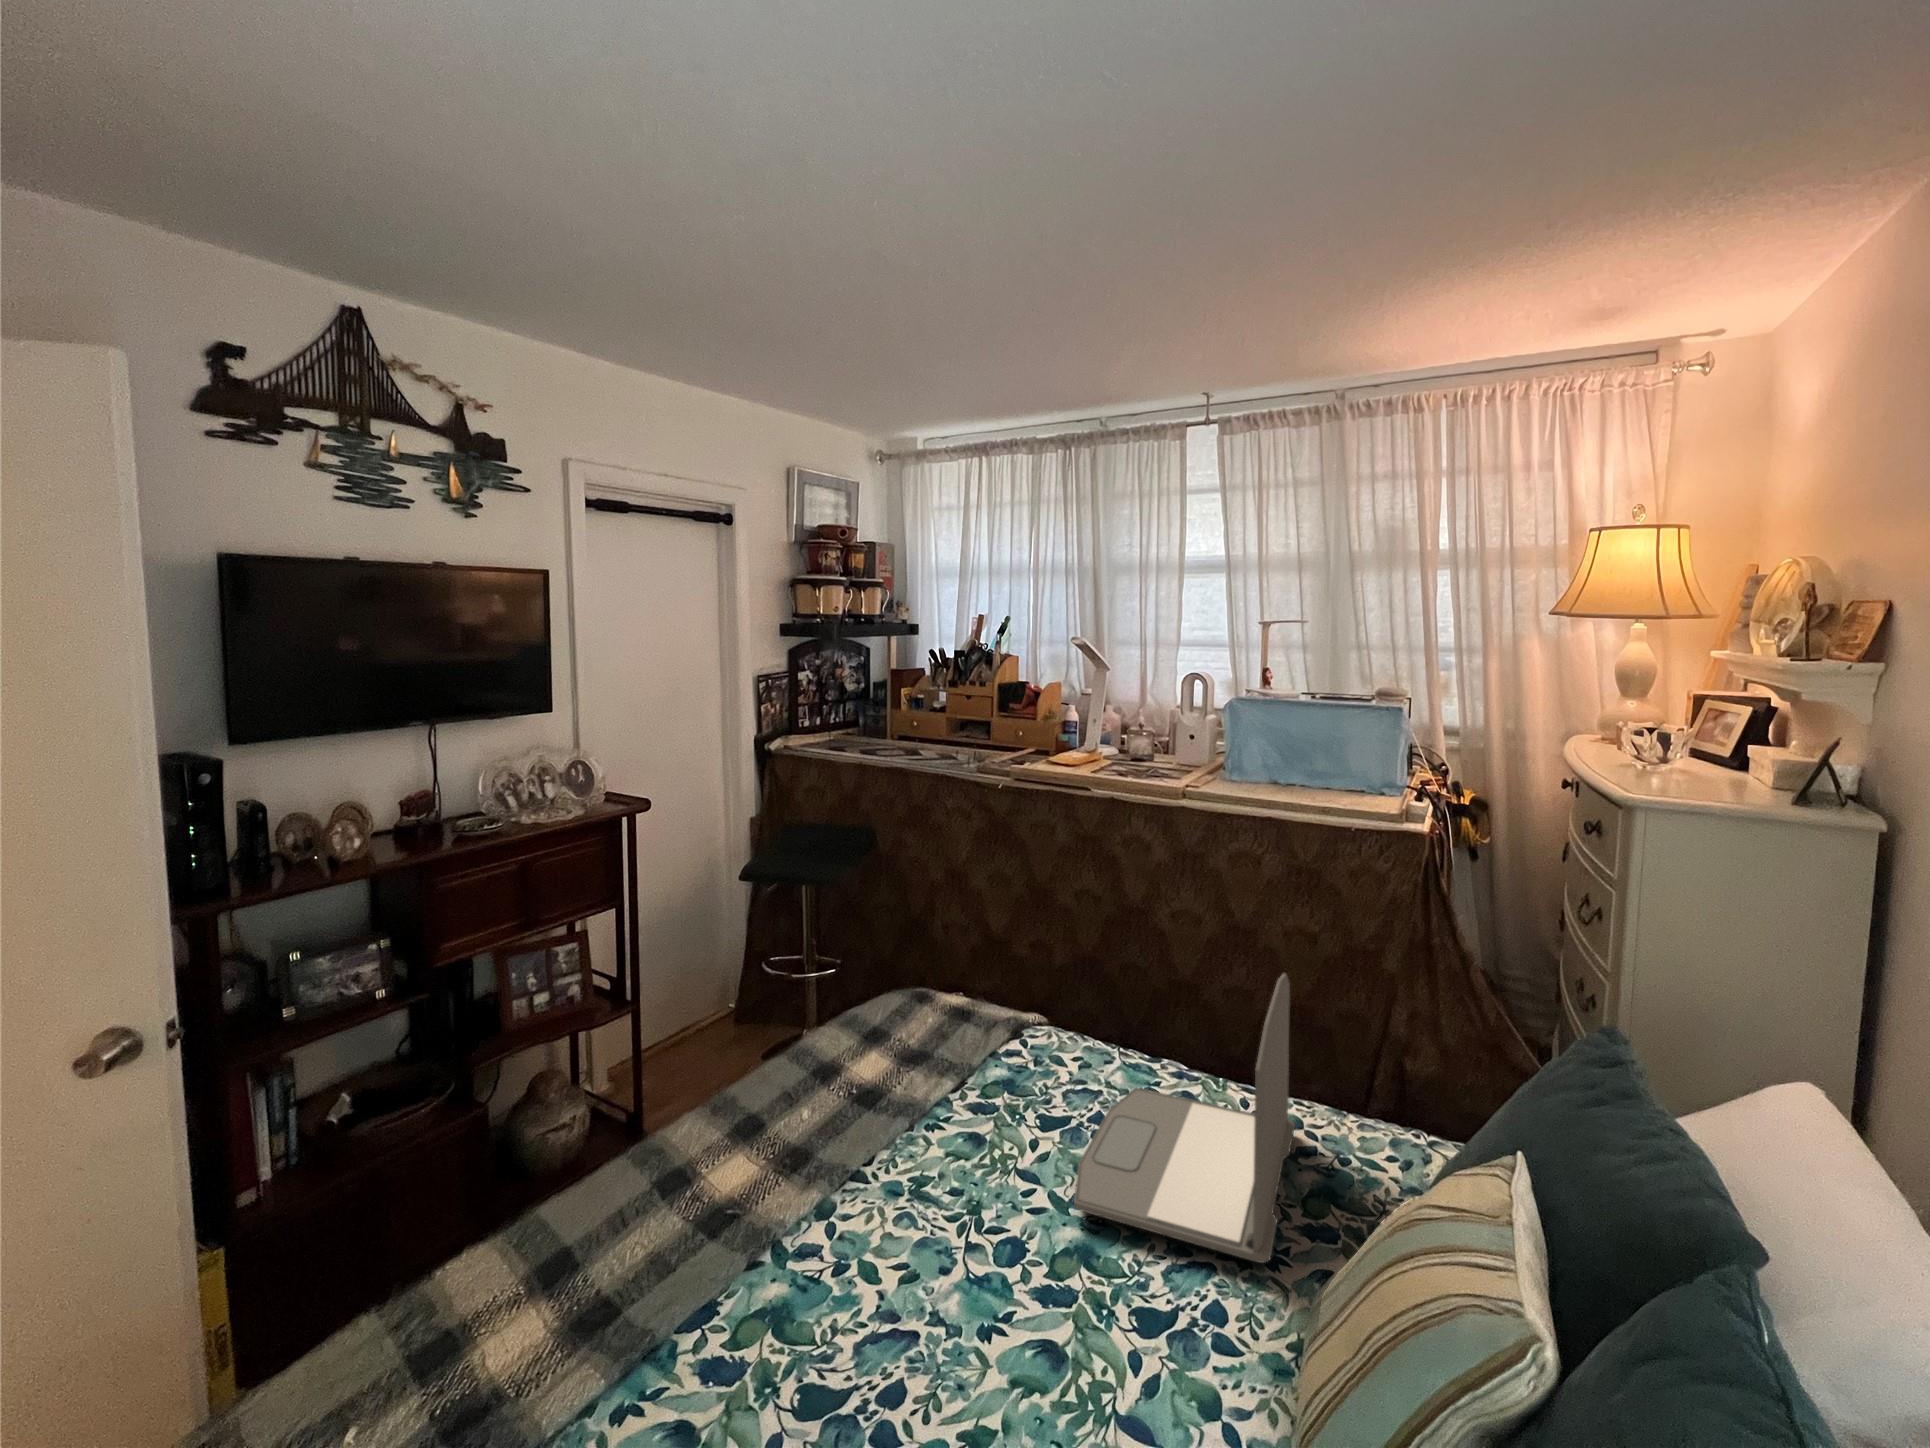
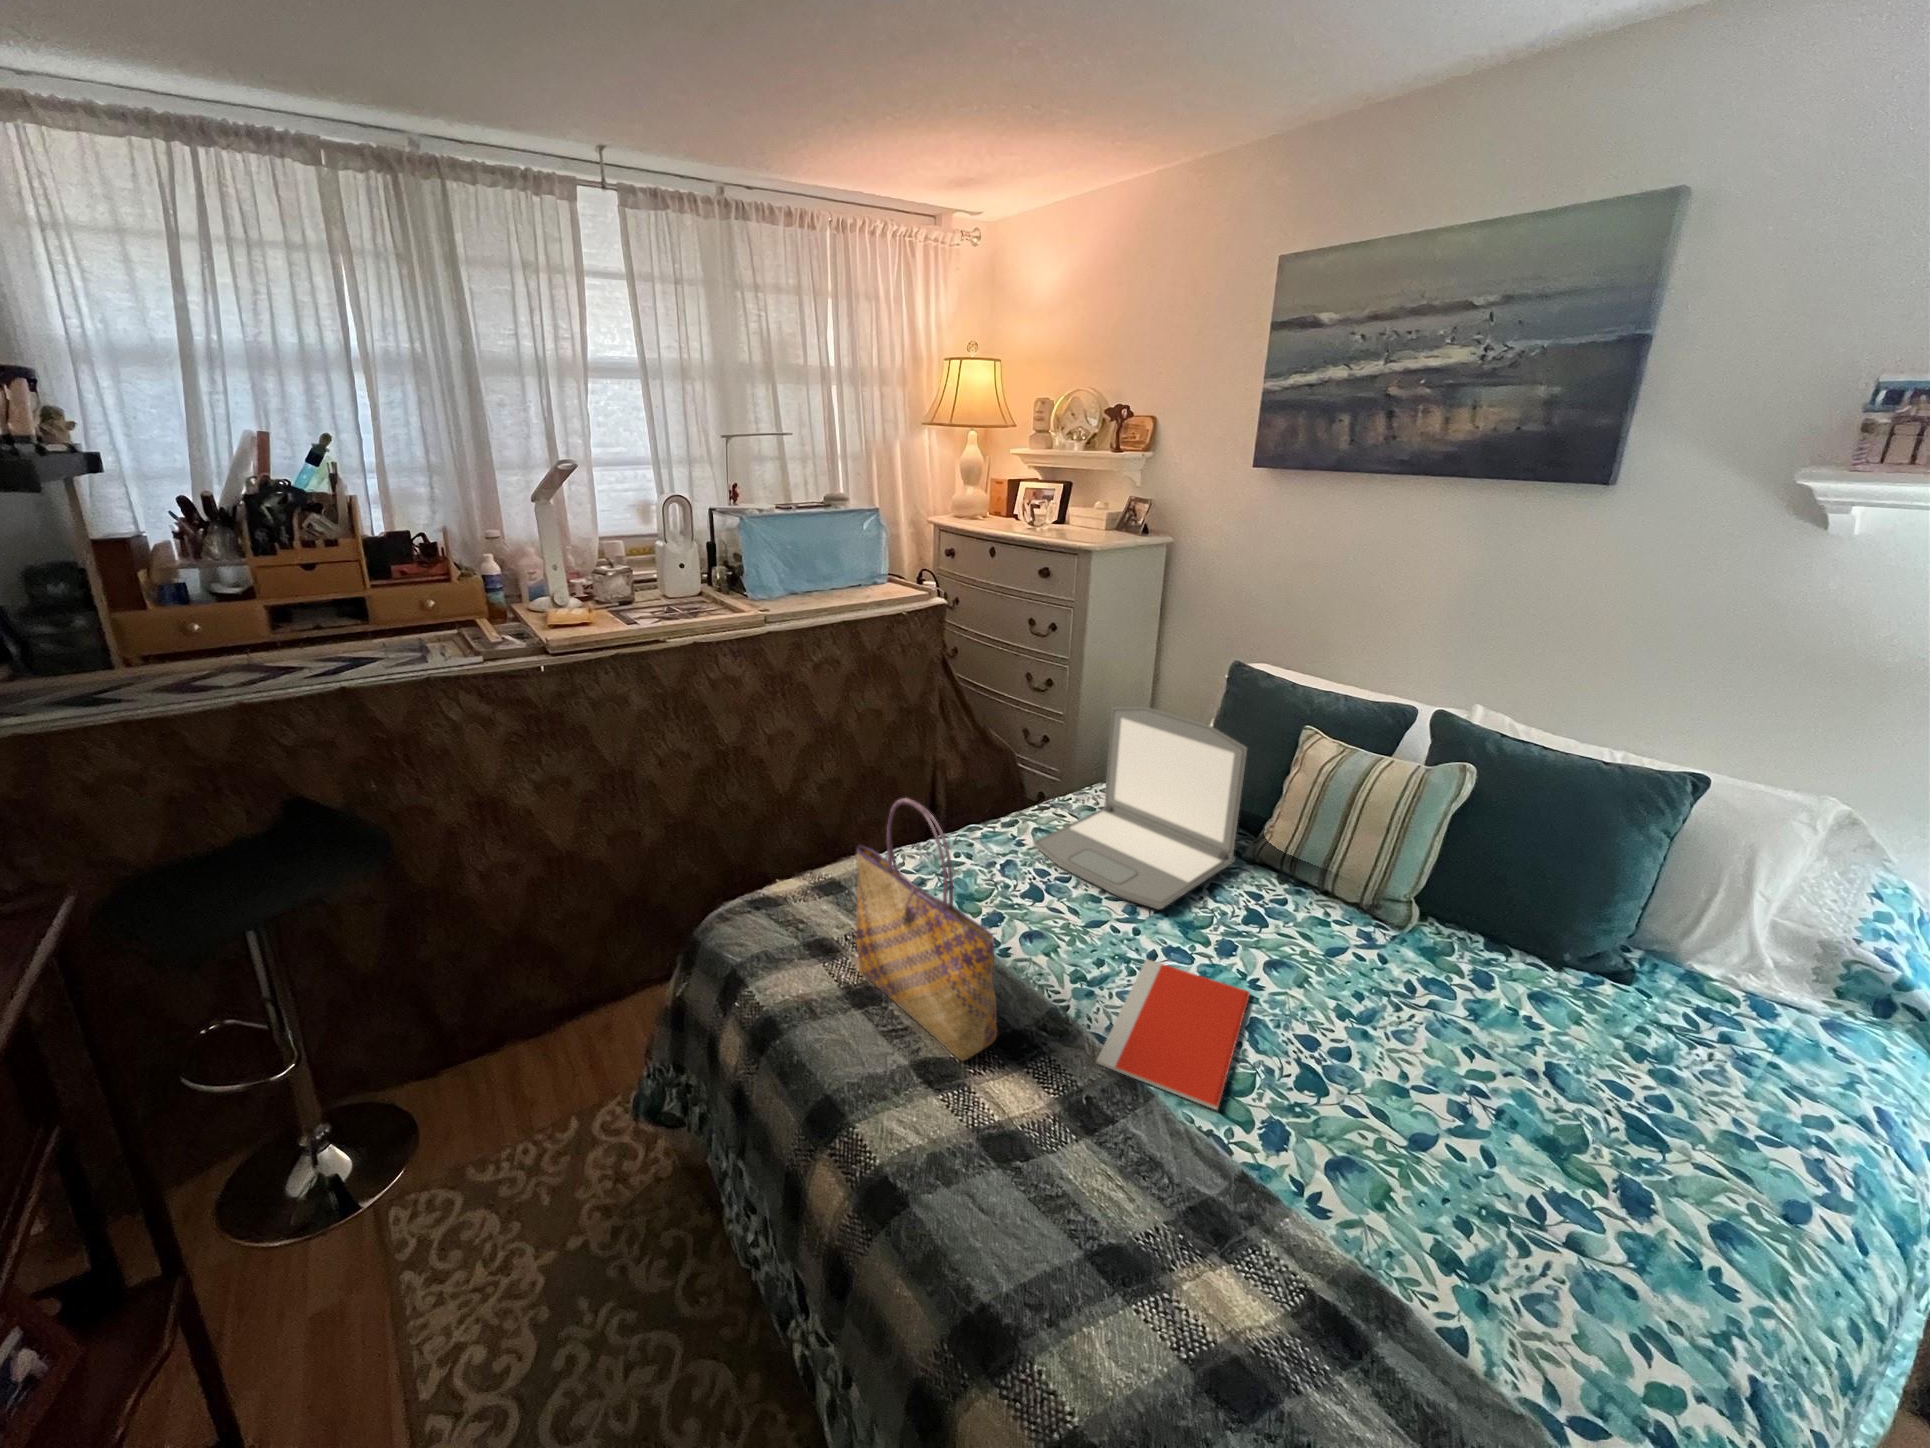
tote bag: none [754,898,889,1145] -> present [856,798,997,1061]
notebook: none [743,1211,977,1322] -> present [1096,960,1250,1110]

